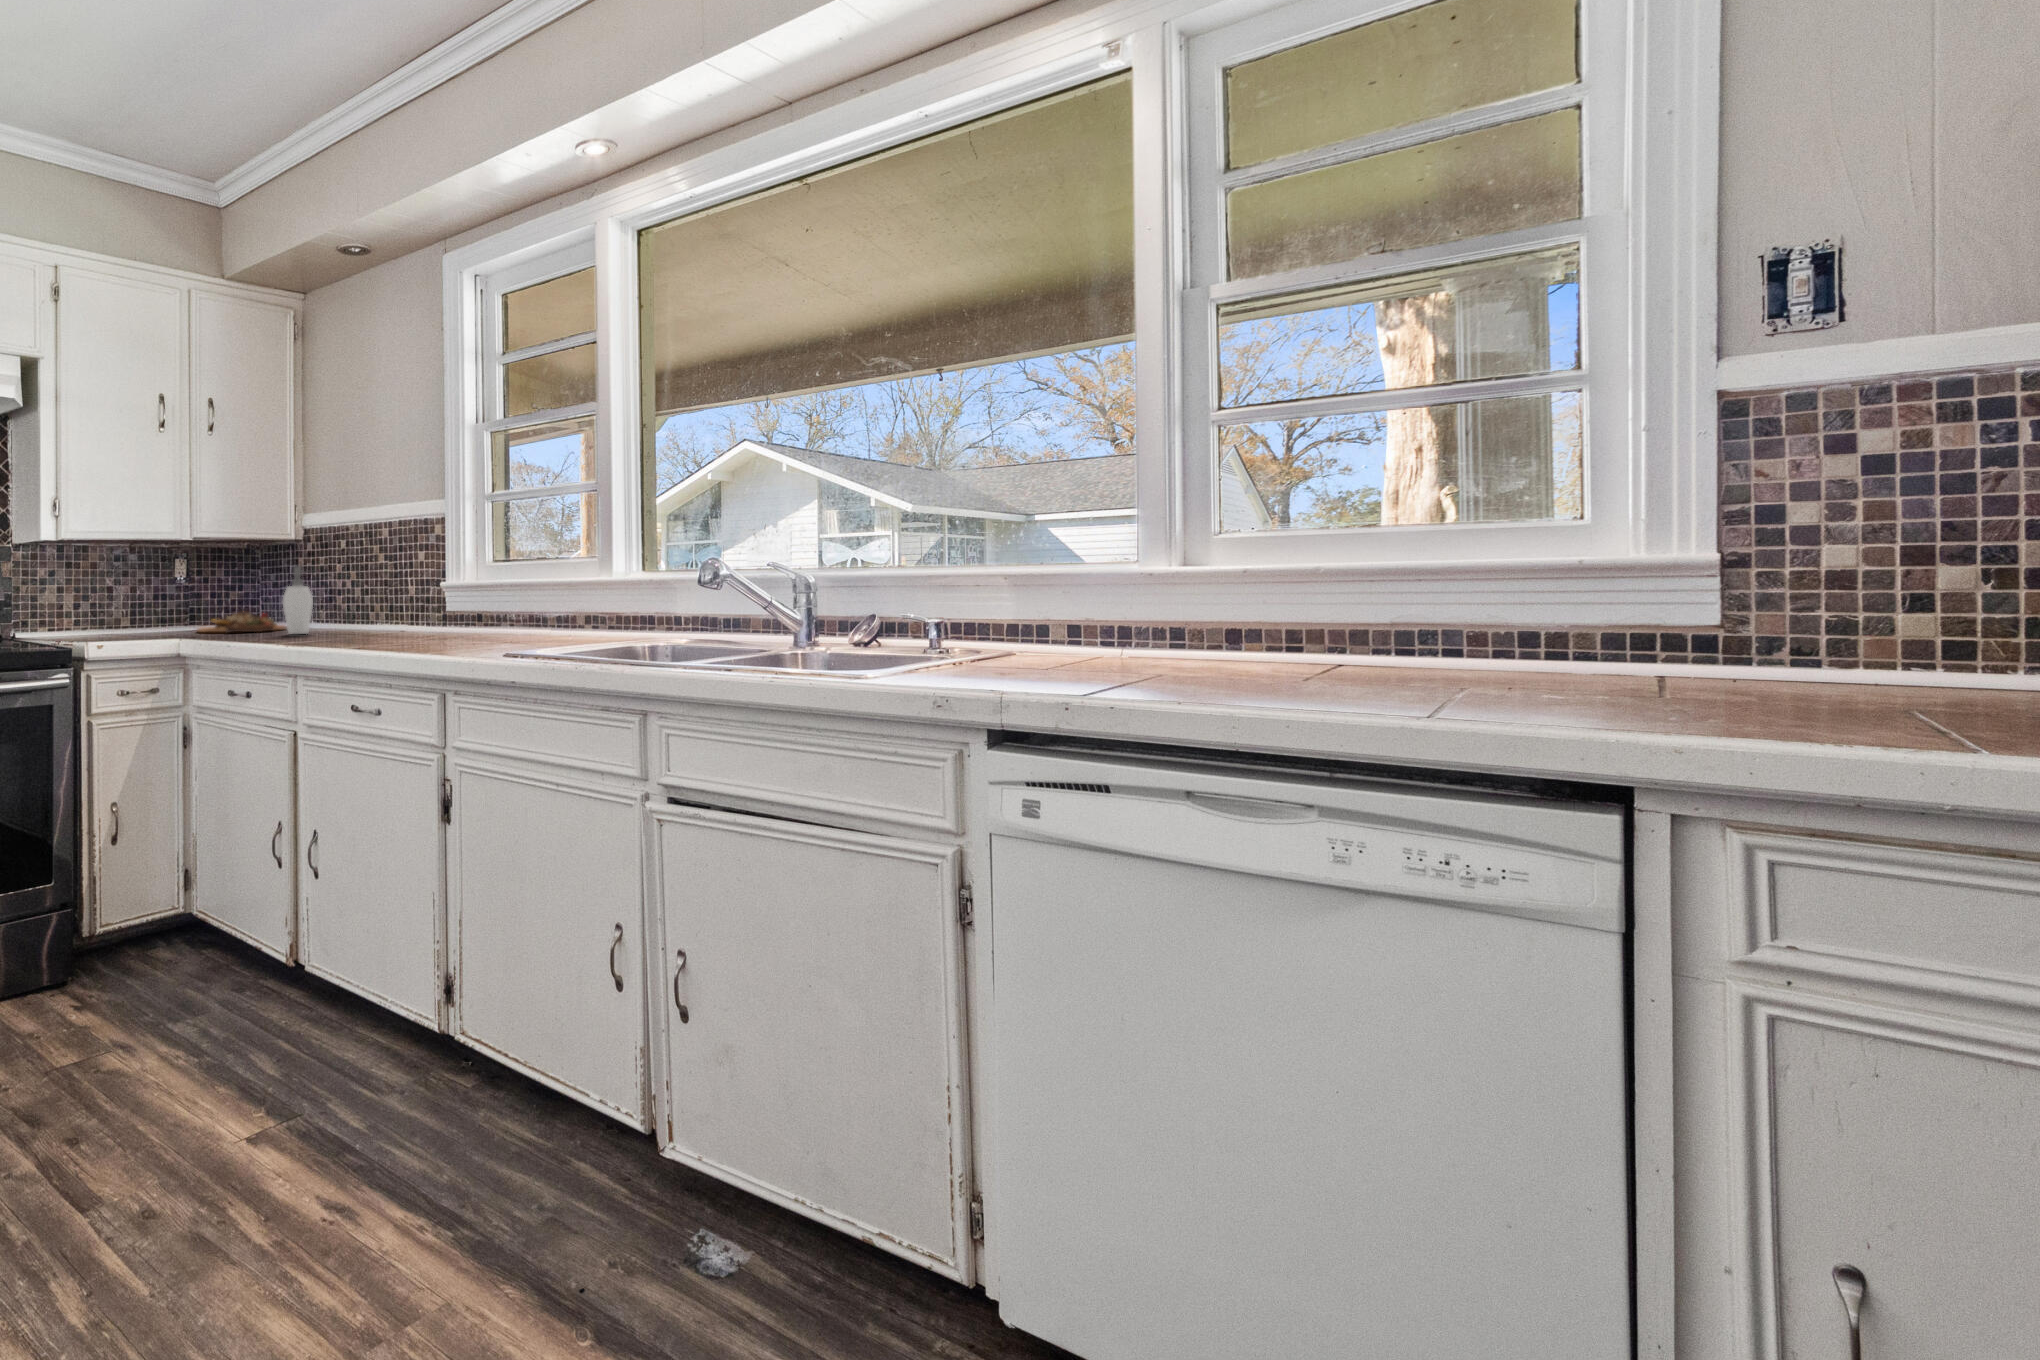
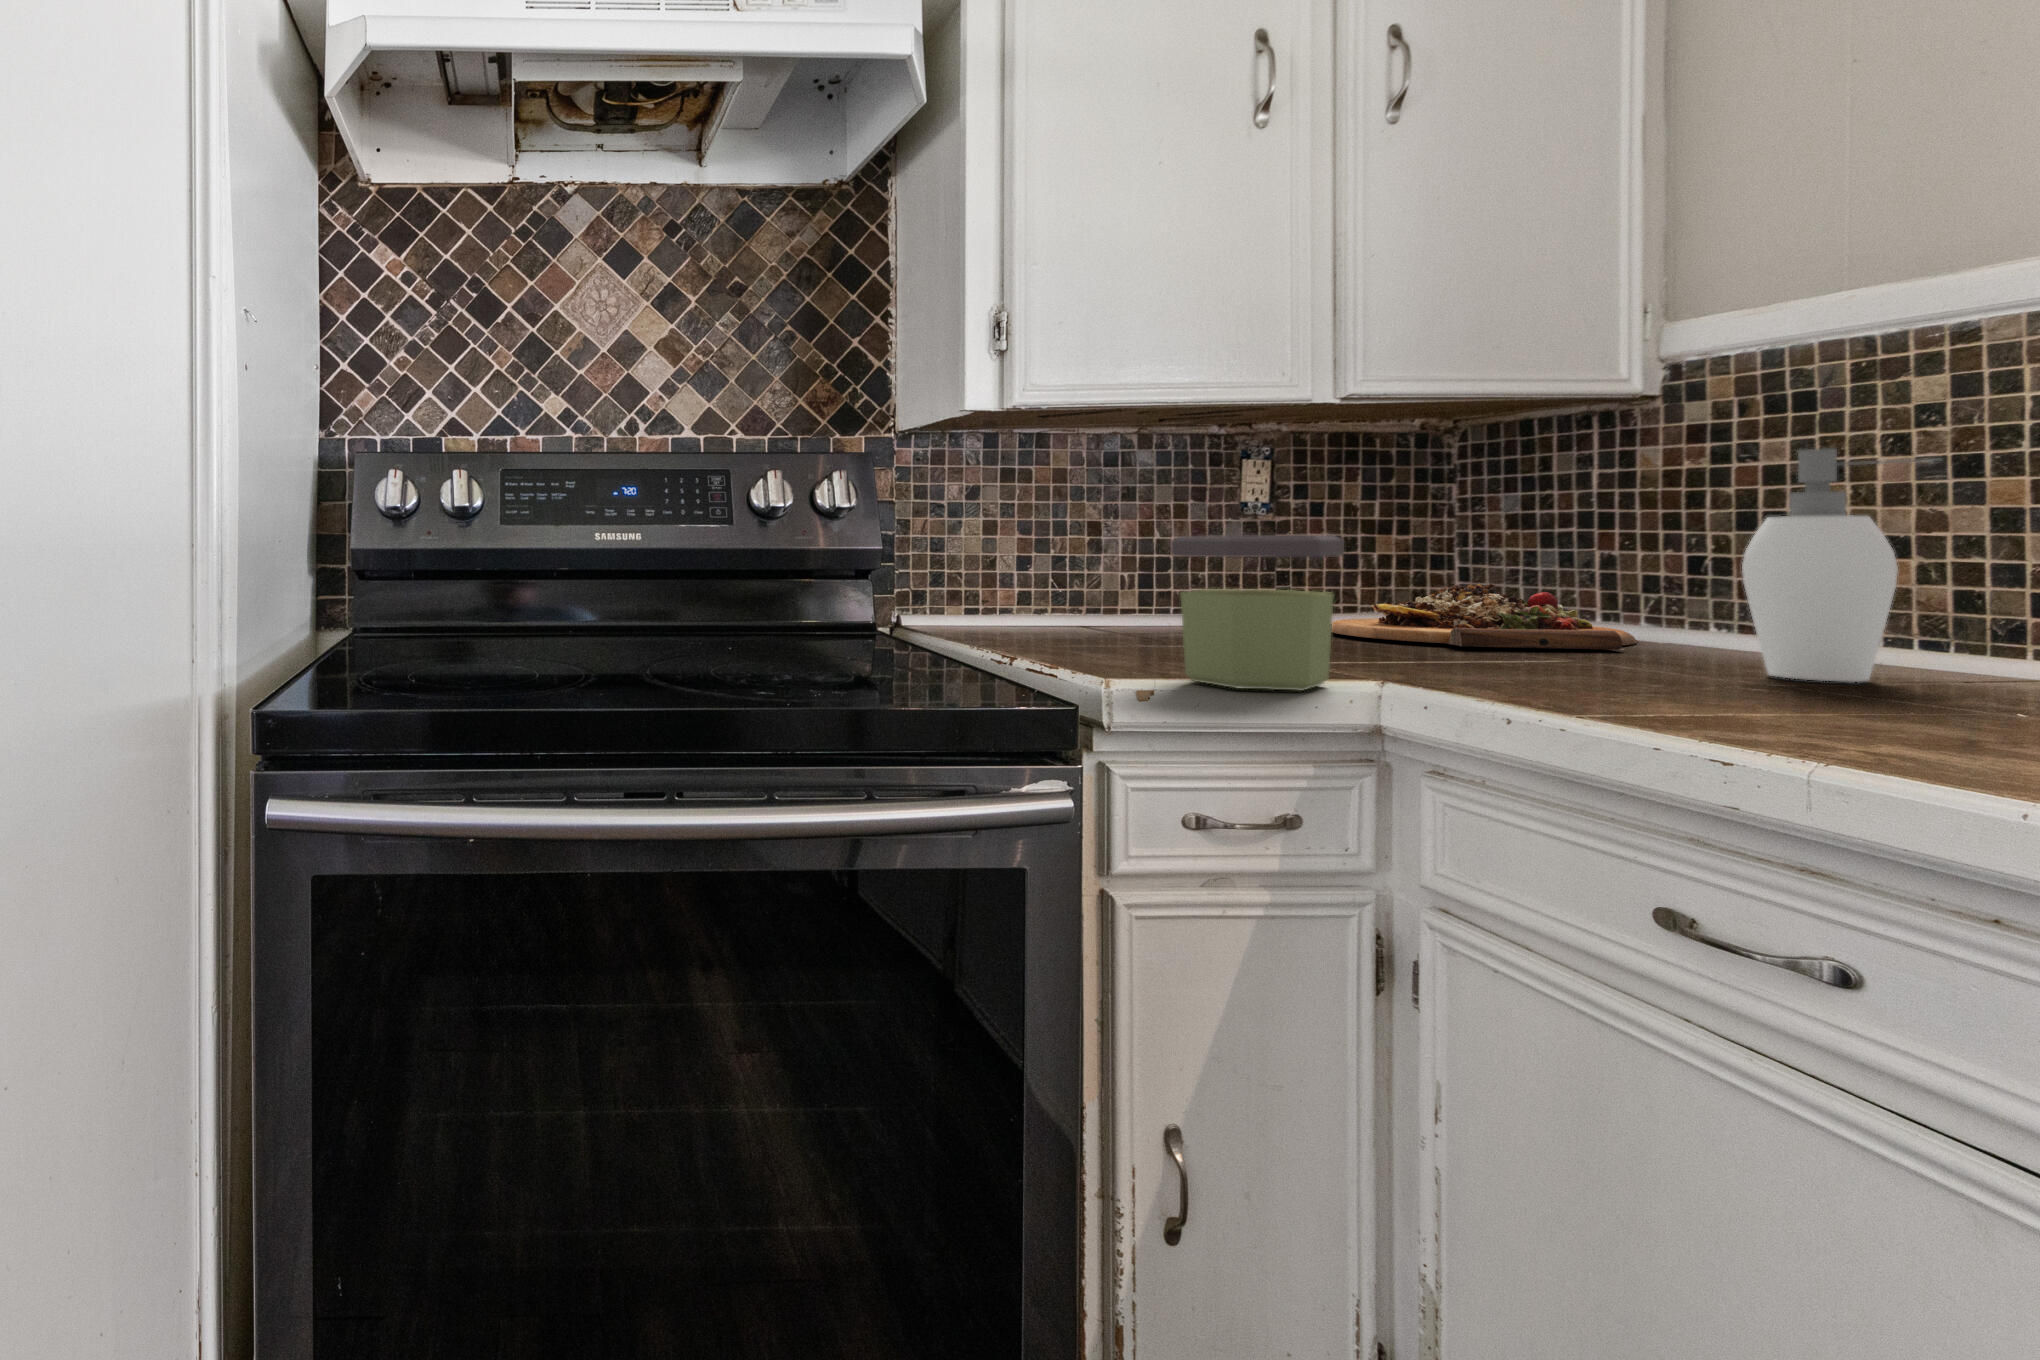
jar: none [112,593,166,645] -> present [1171,535,1344,691]

